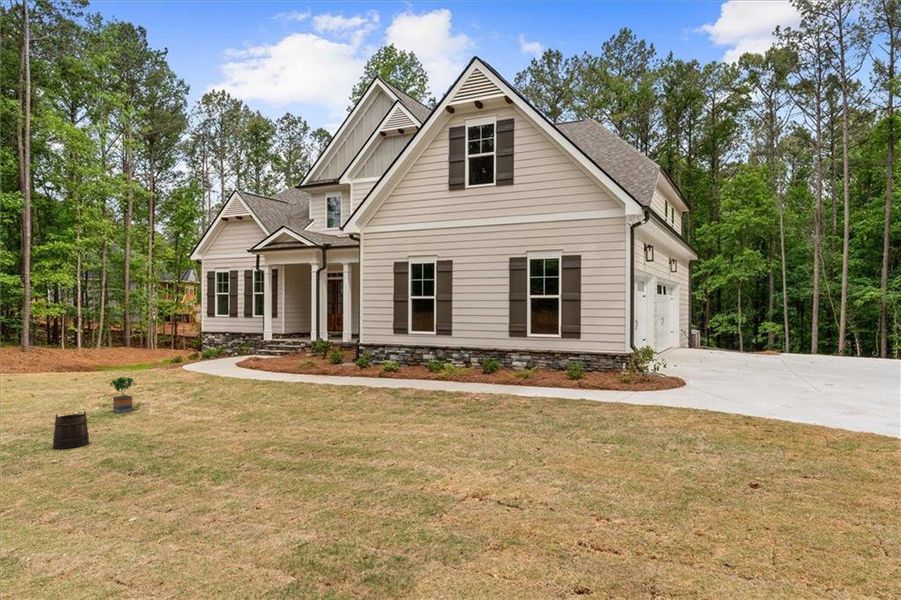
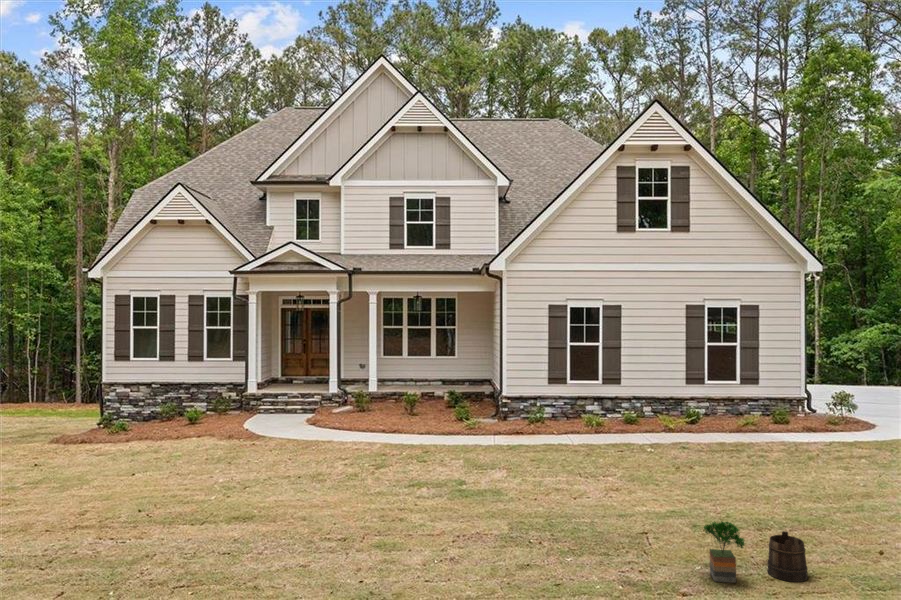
potted tree: present [110,377,135,413] -> present [704,521,745,583]

